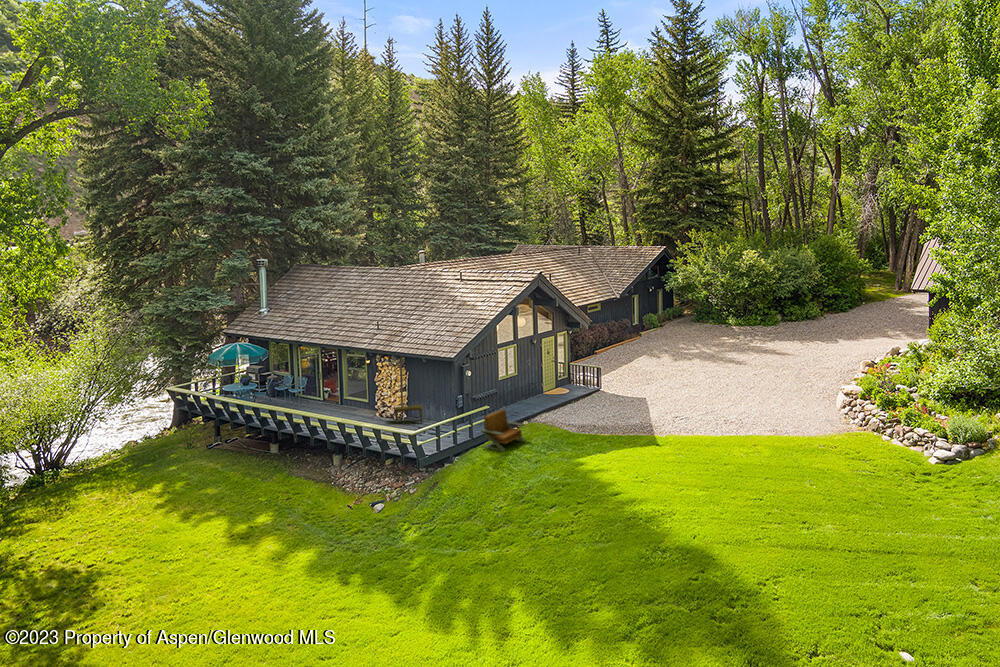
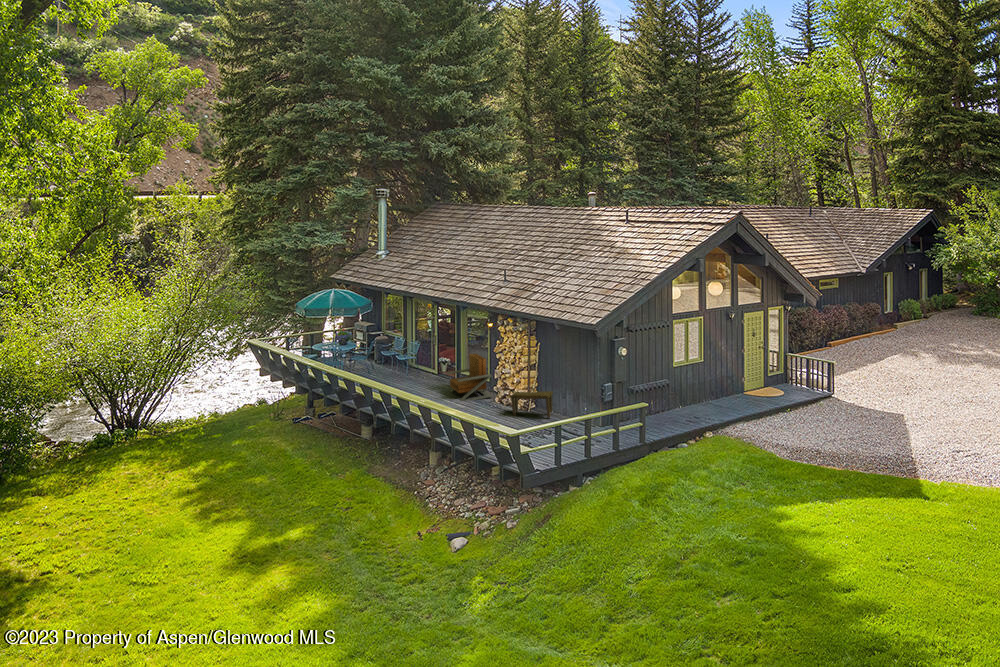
lounge chair: present [481,409,526,452] -> present [447,354,492,401]

